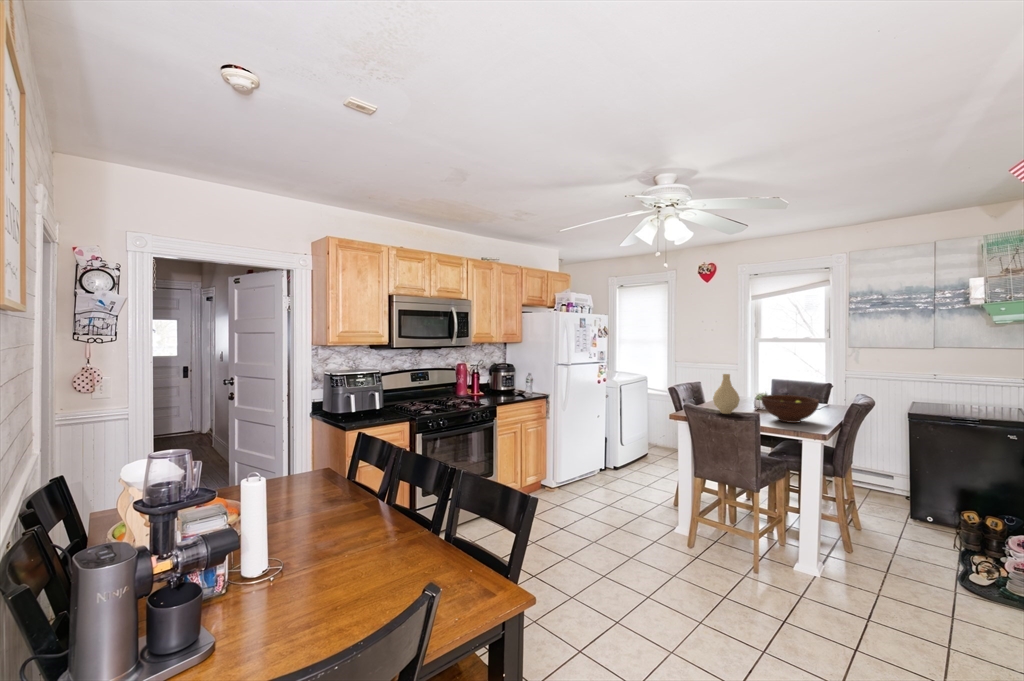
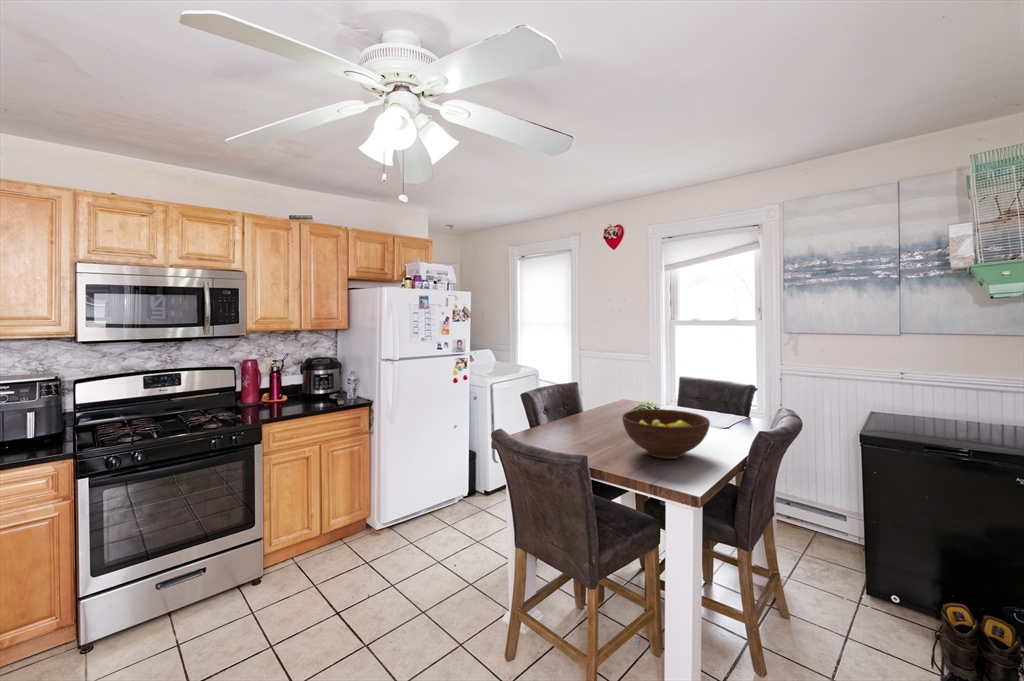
vase: present [713,374,740,414] -> none [562,376,601,438]

